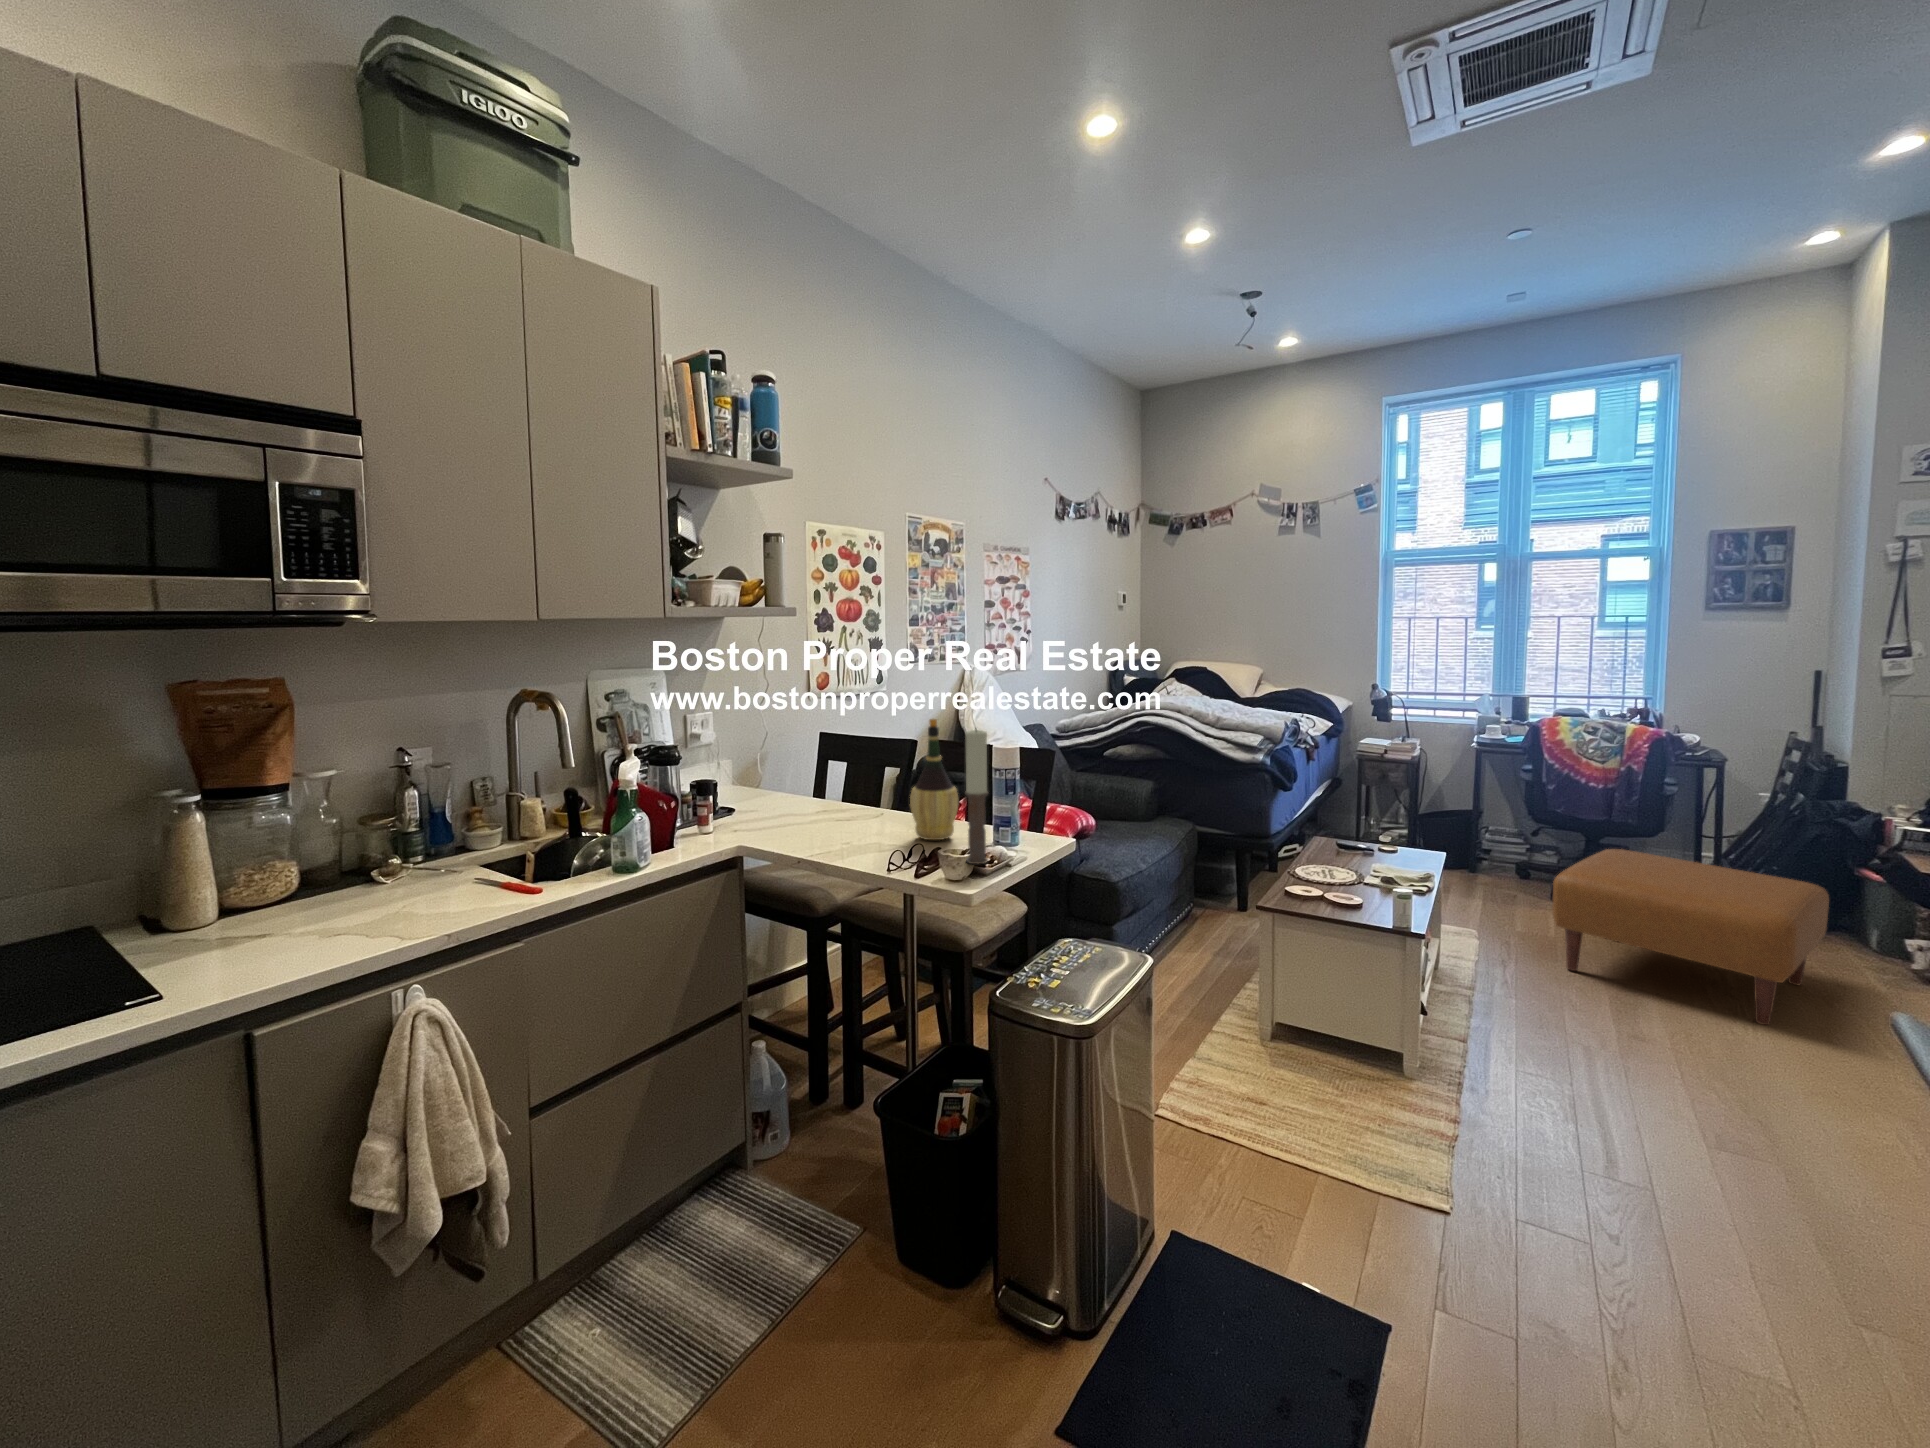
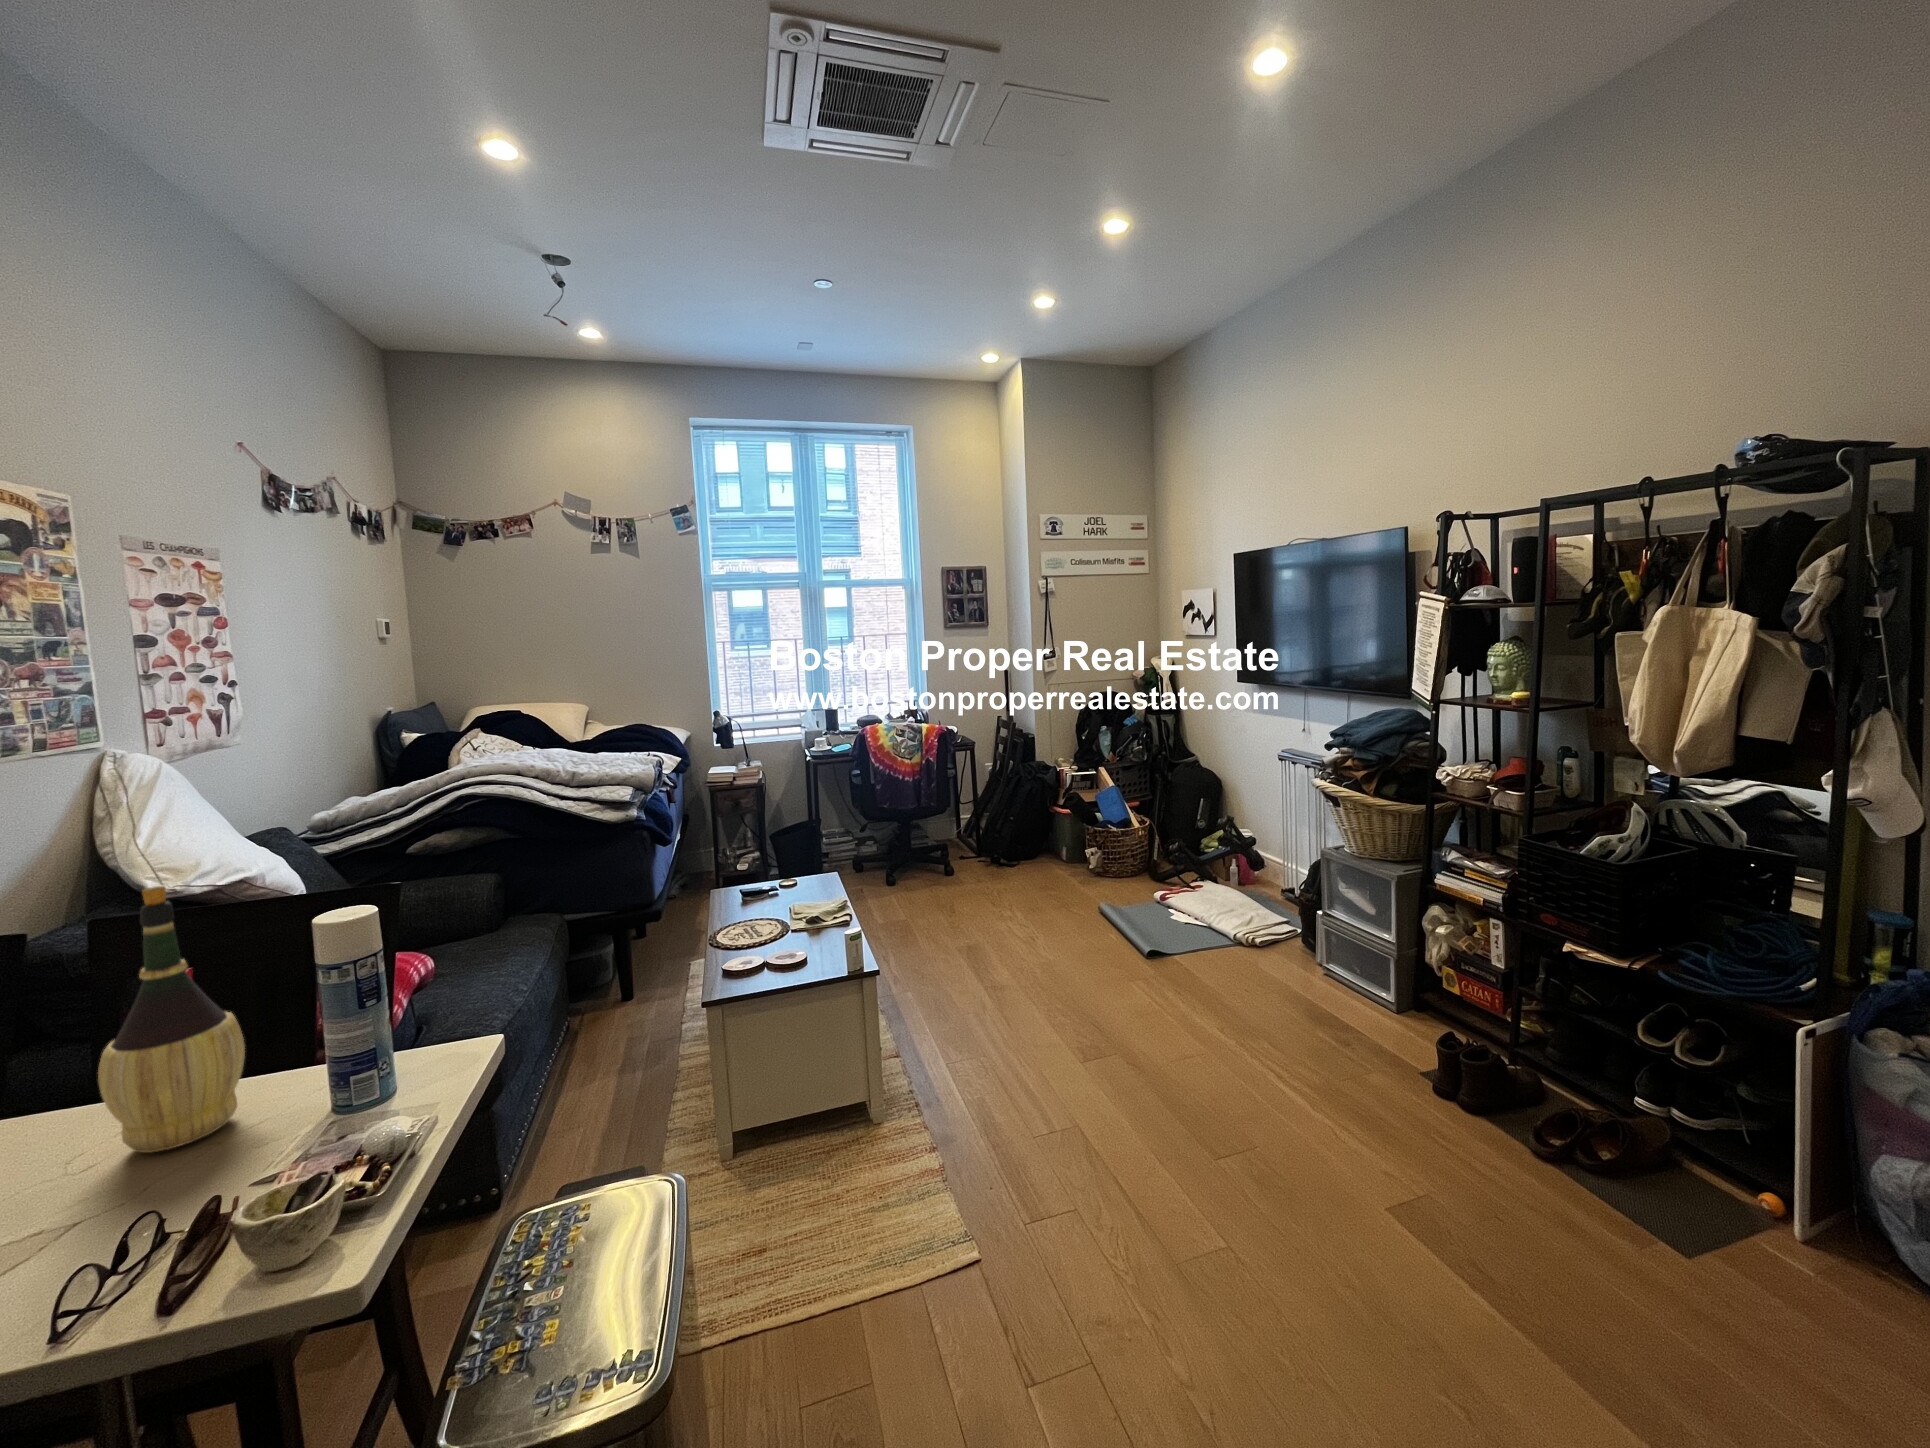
candle: present [965,728,988,864] -> none [285,887,368,1164]
ottoman: present [1552,849,1829,1025] -> none [913,827,1063,948]

